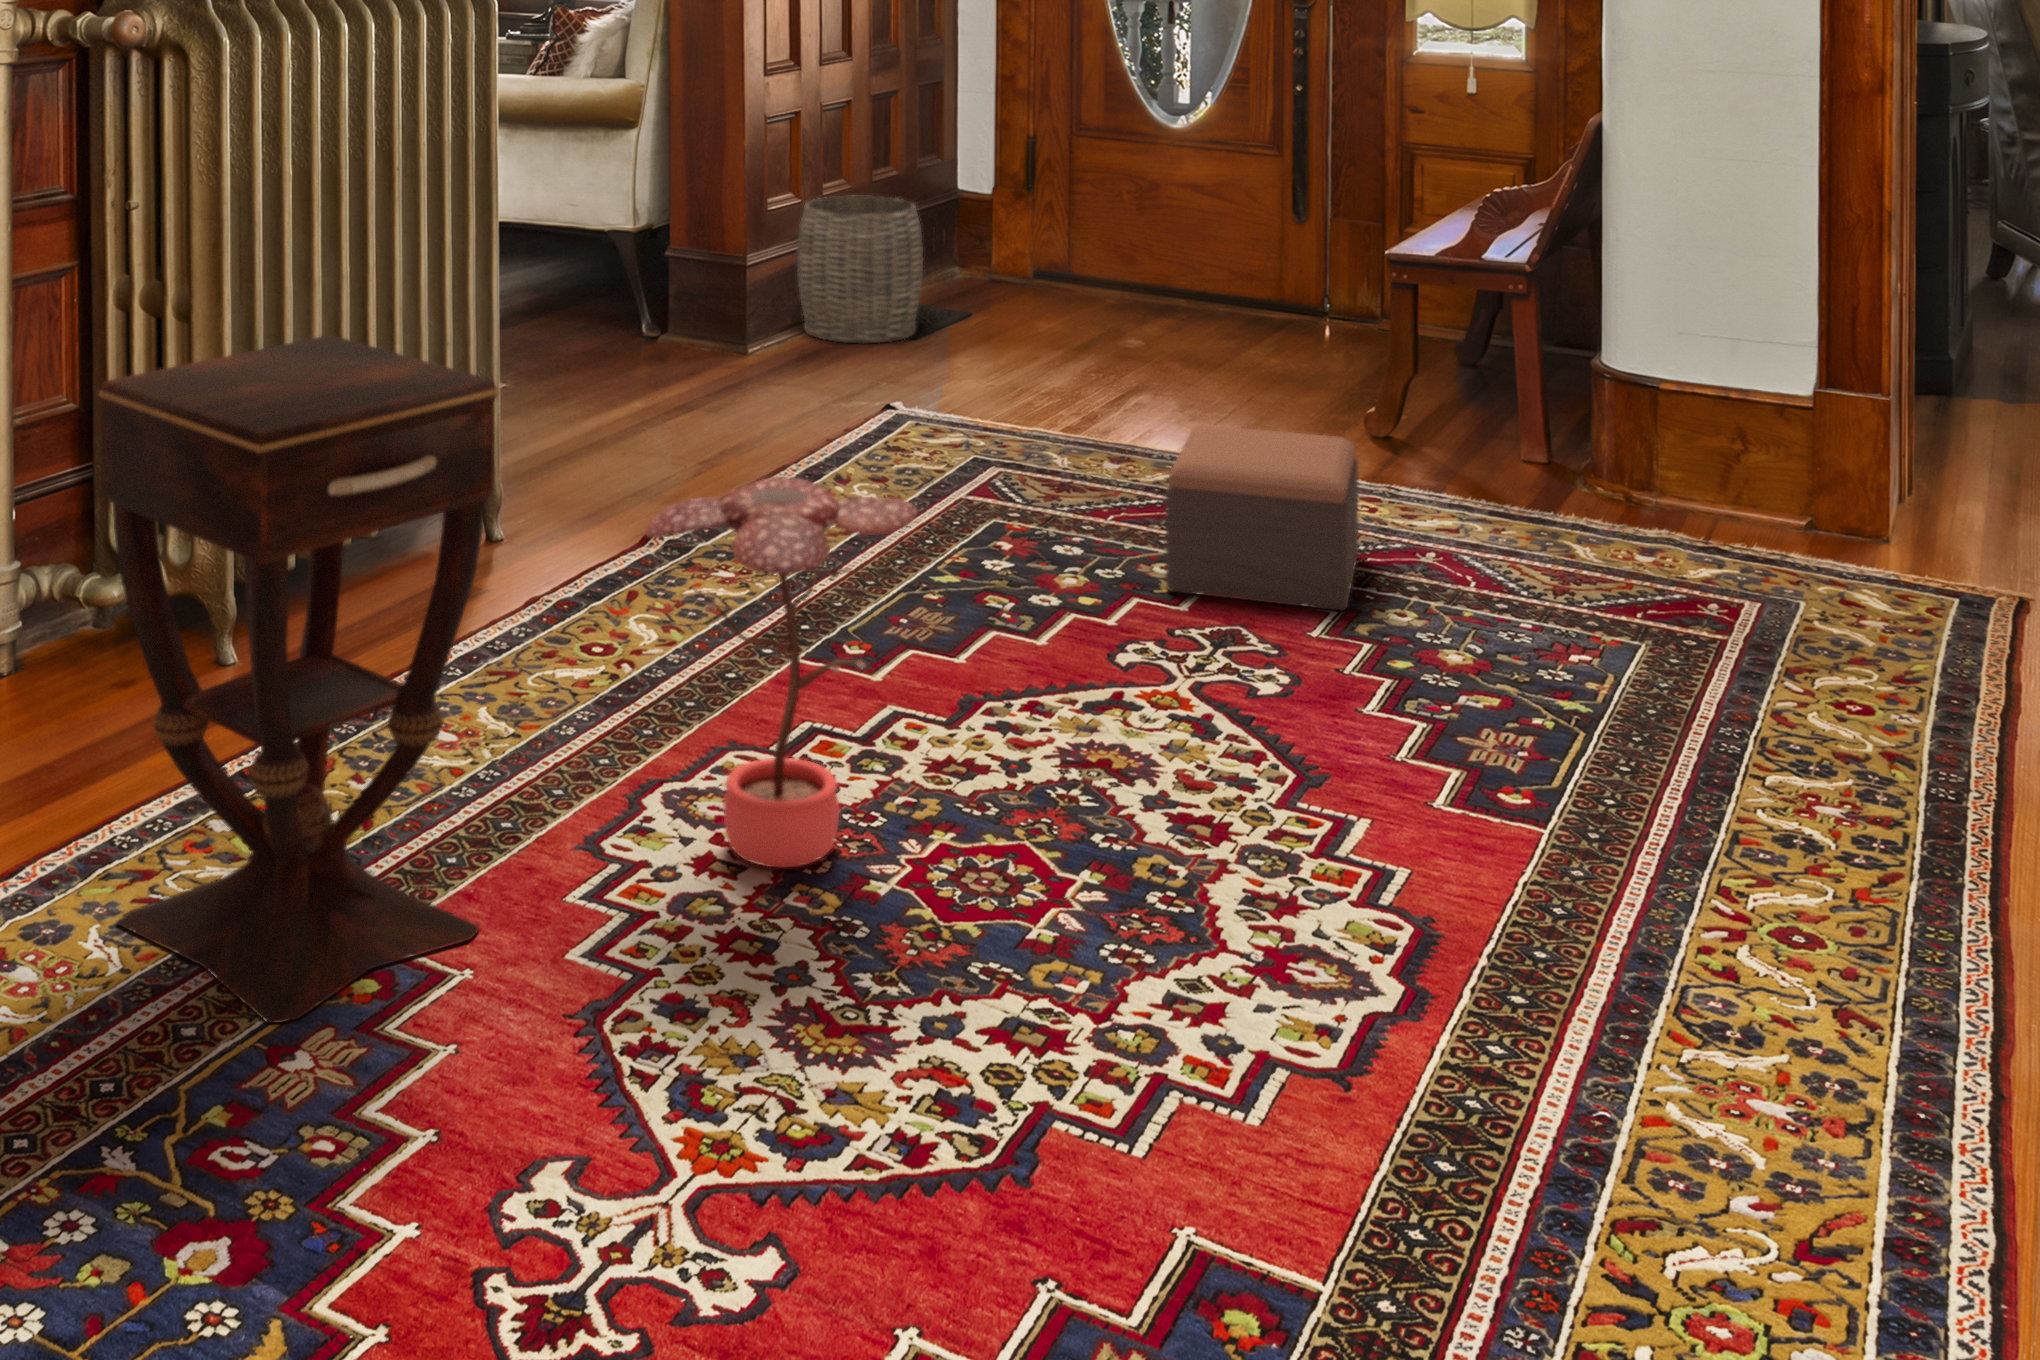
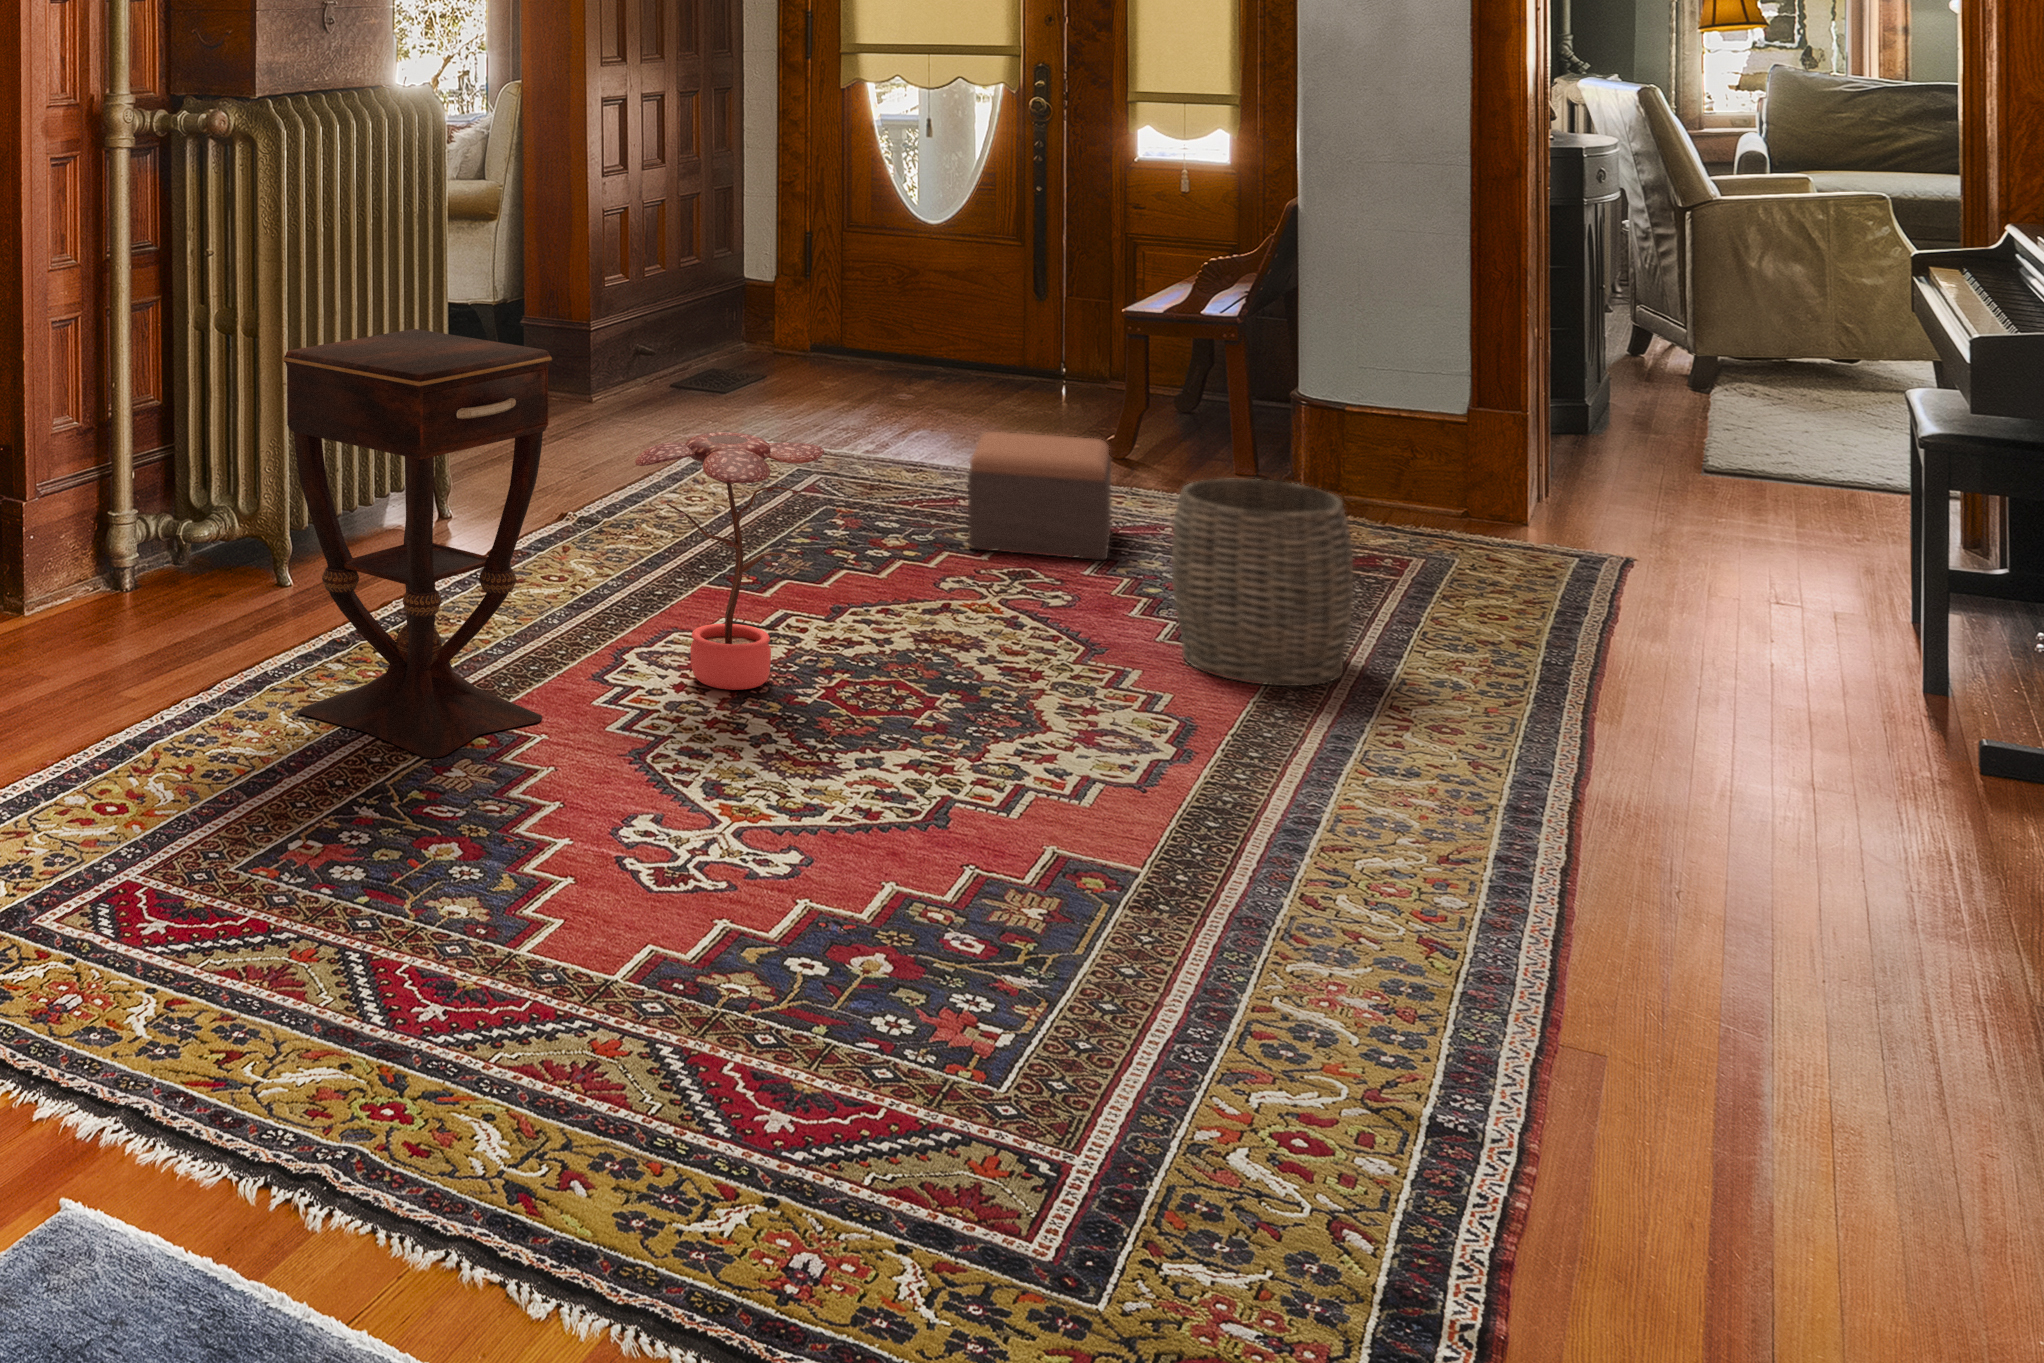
woven basket: present [797,196,923,343] -> present [1172,479,1353,686]

